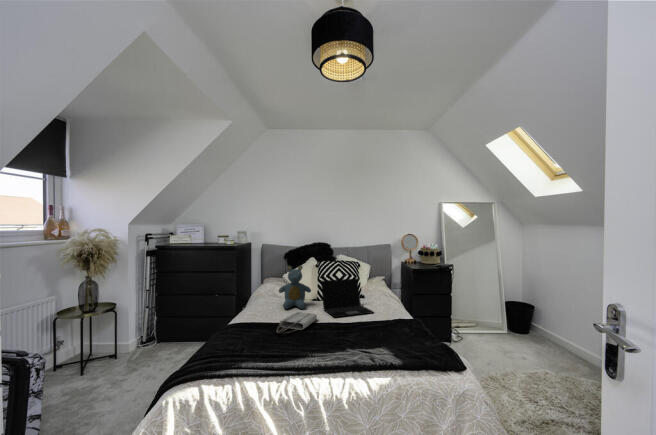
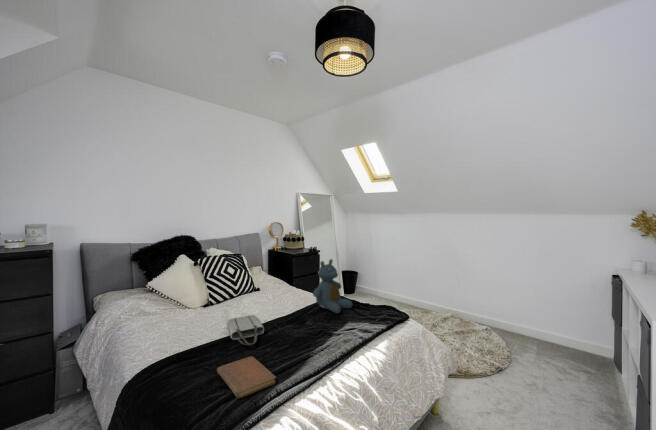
teddy bear: present [279,266,311,309] -> present [313,259,353,313]
laptop: present [321,278,374,318] -> none [234,270,294,313]
notebook: none [219,338,265,362] -> present [217,356,276,399]

